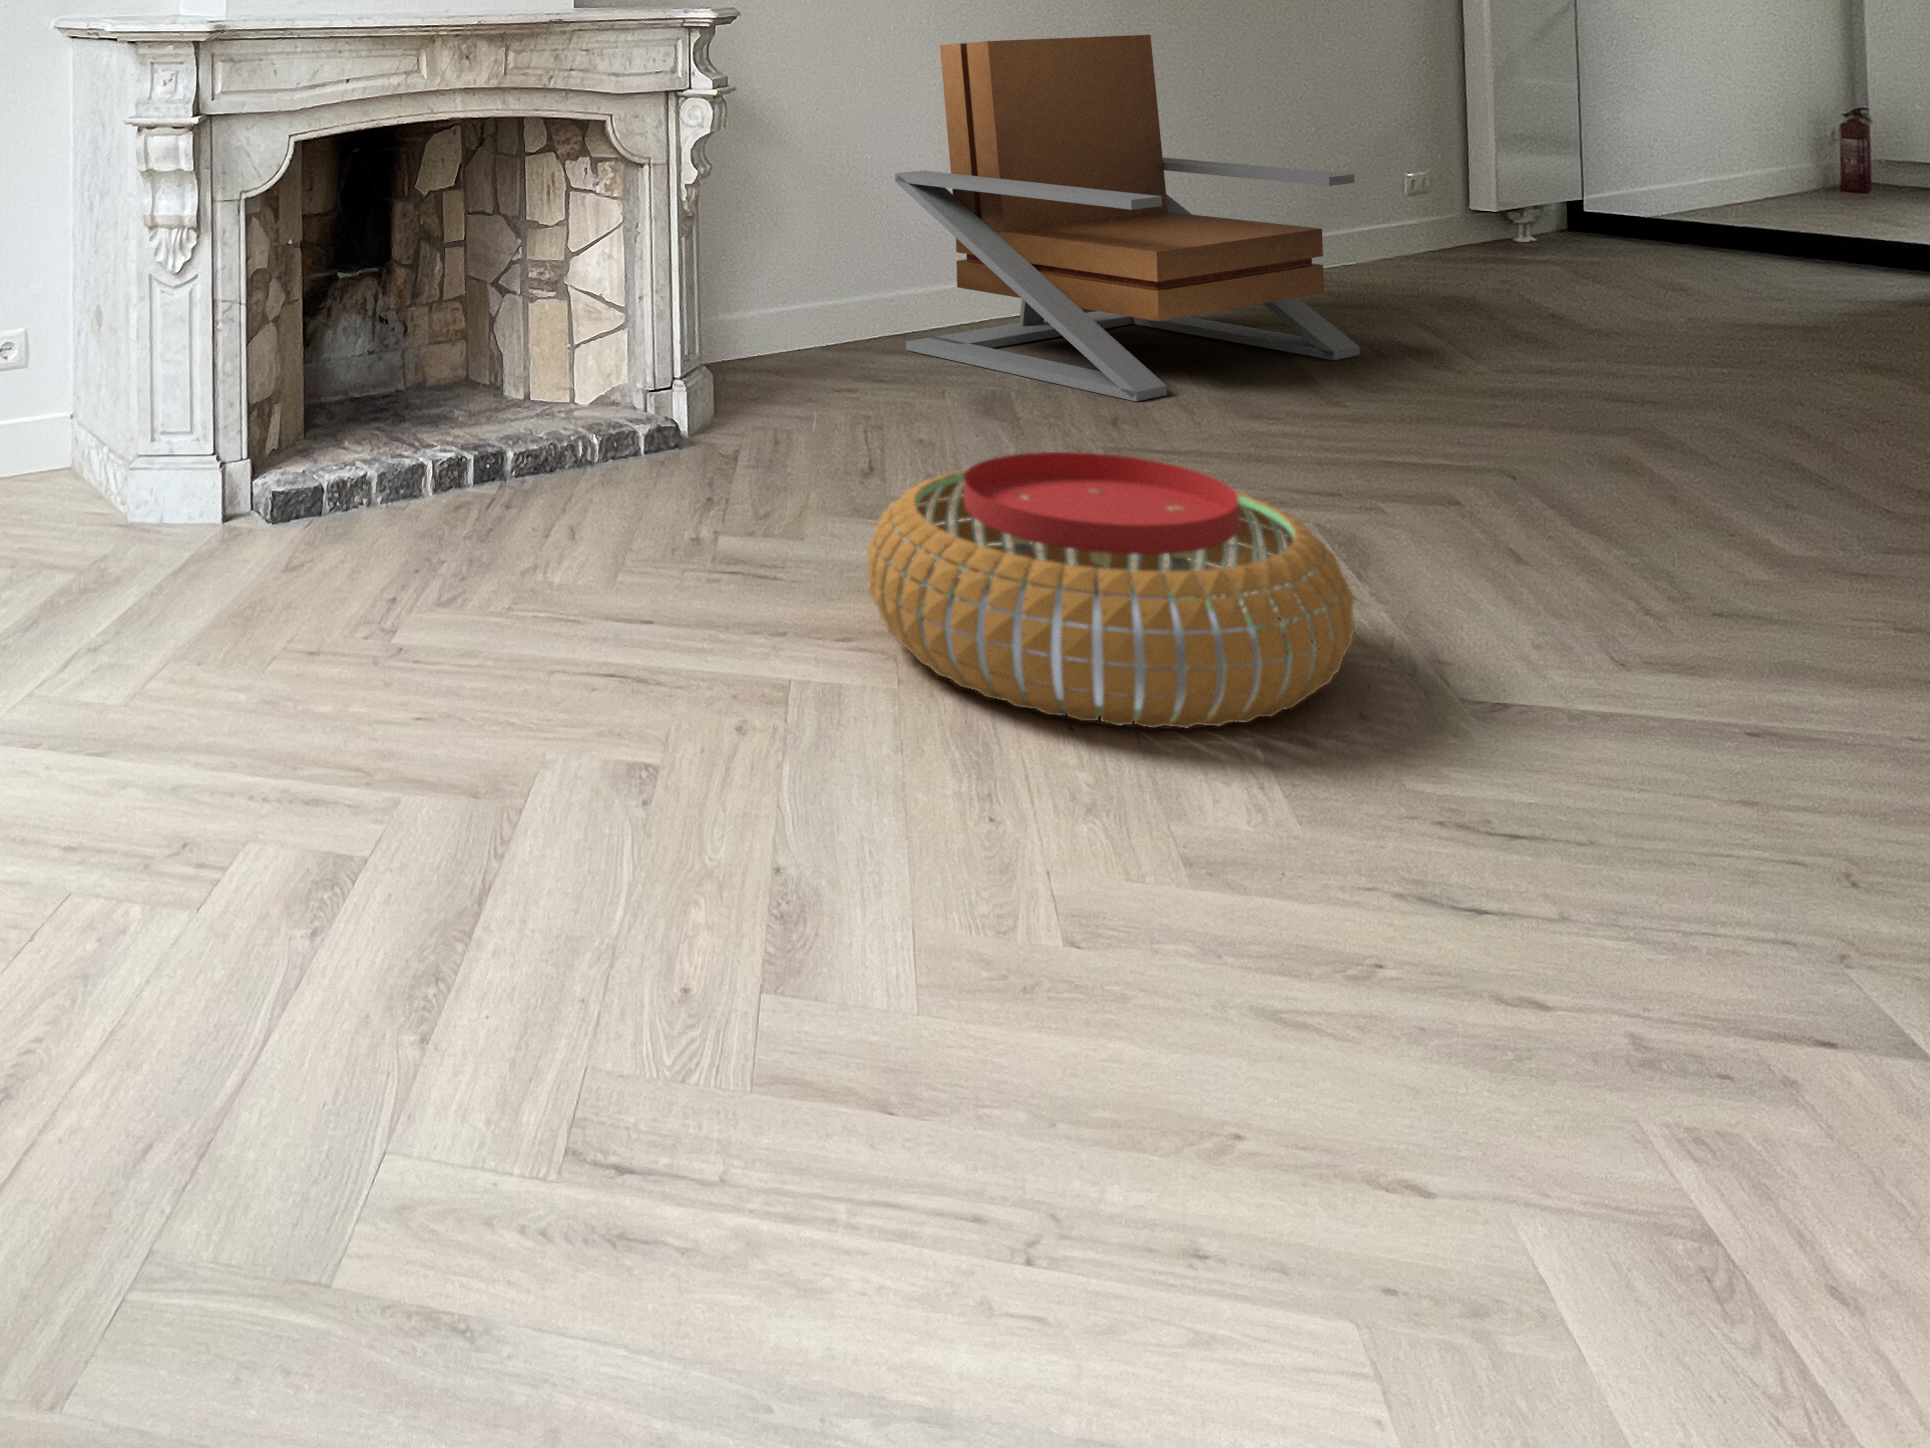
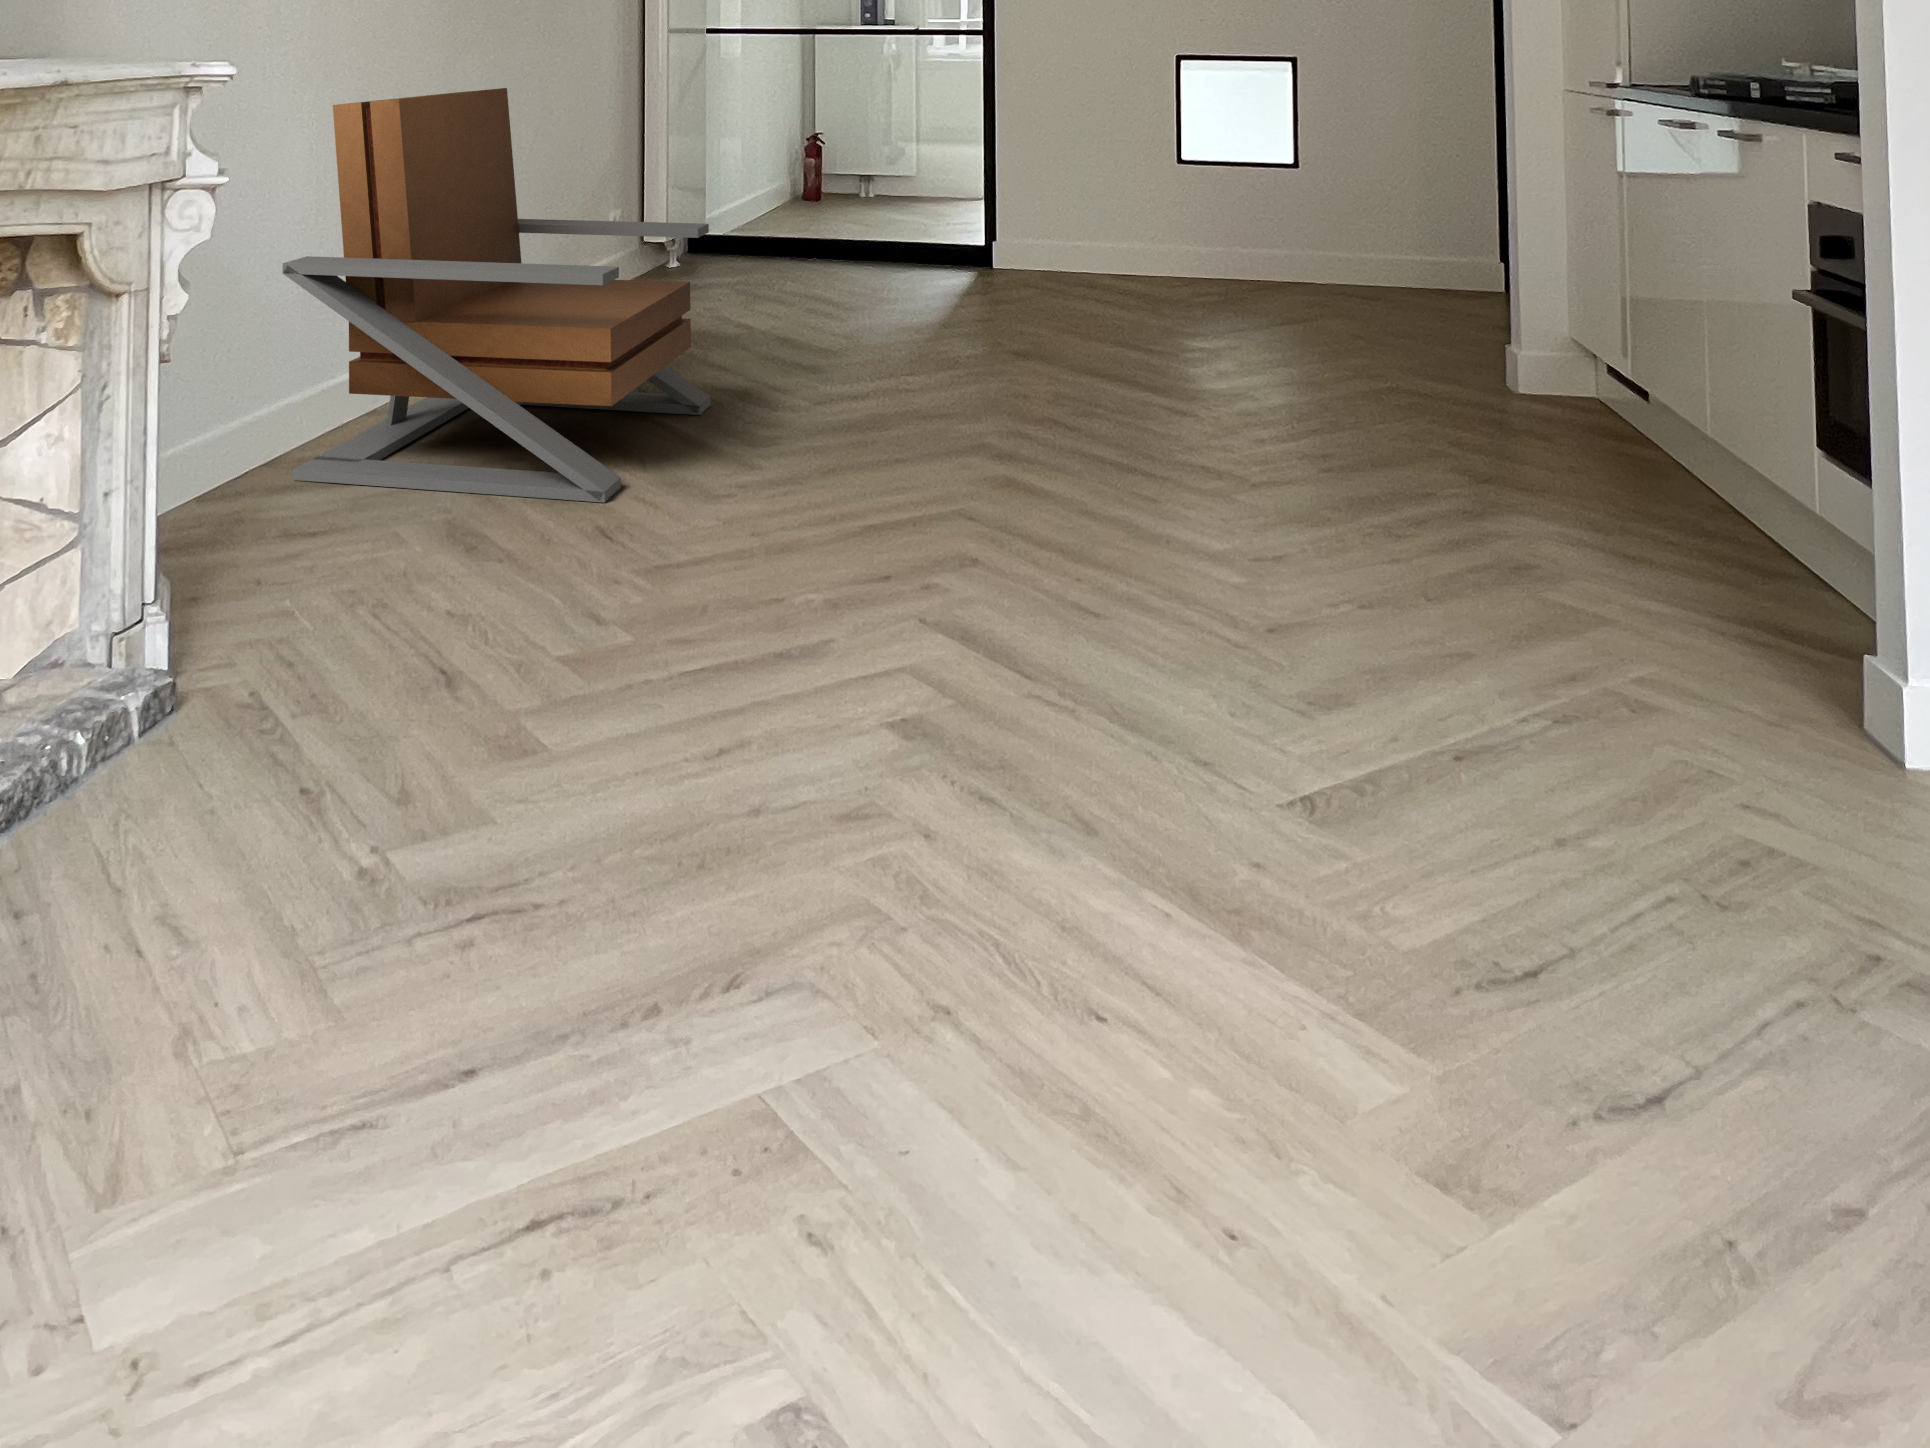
pouf: present [867,452,1354,728] -> none [751,624,1370,1060]

